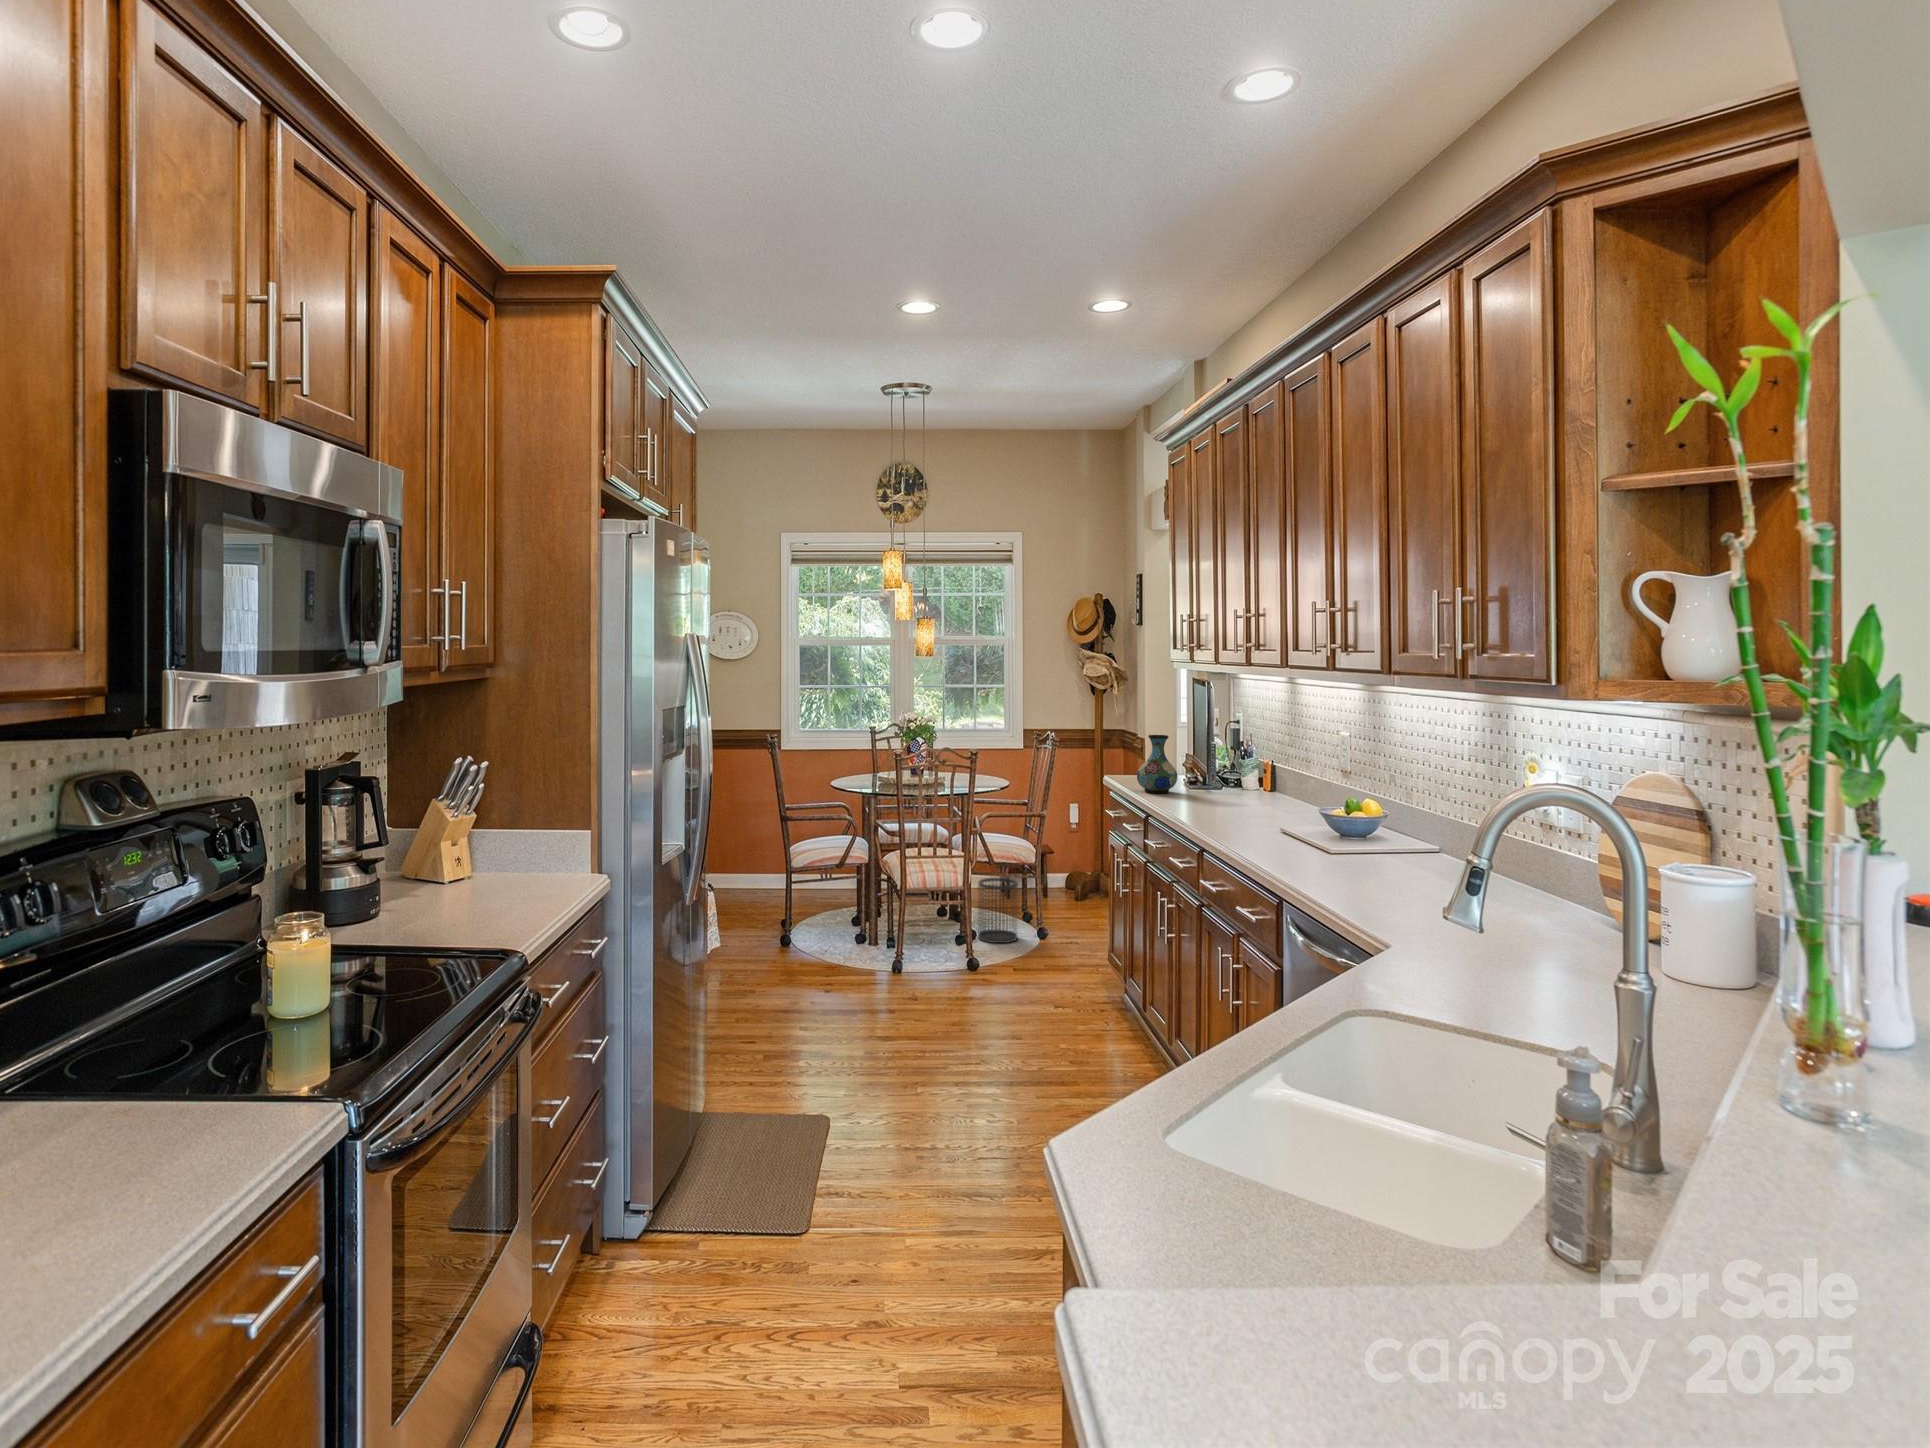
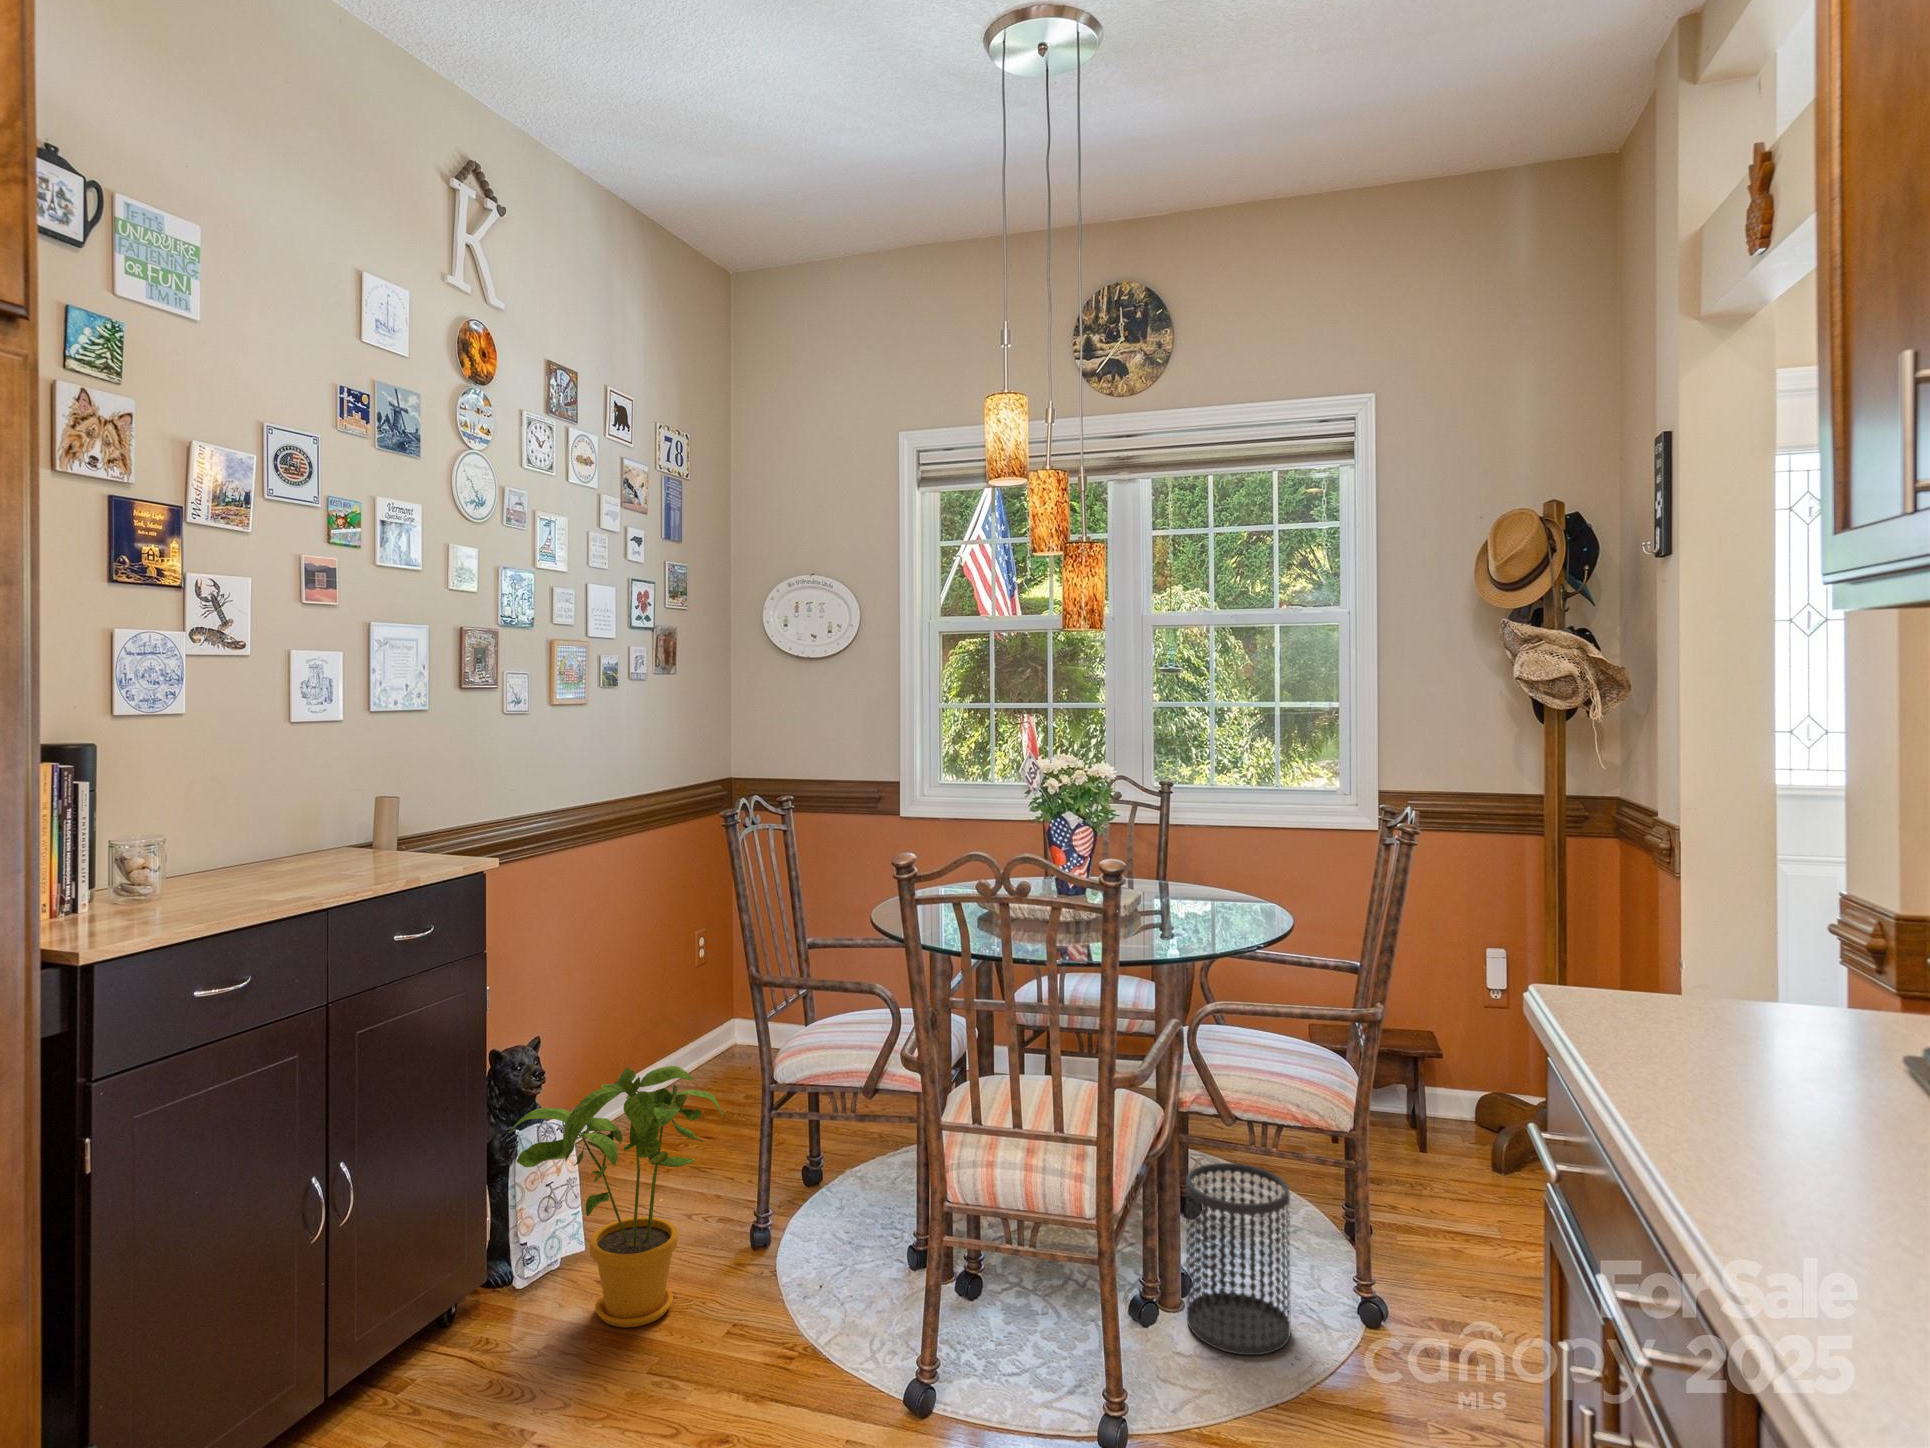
vase: present [1137,735,1177,793] -> none [1621,838,1807,1076]
house plant: none [699,849,794,963] -> present [509,1066,723,1327]

